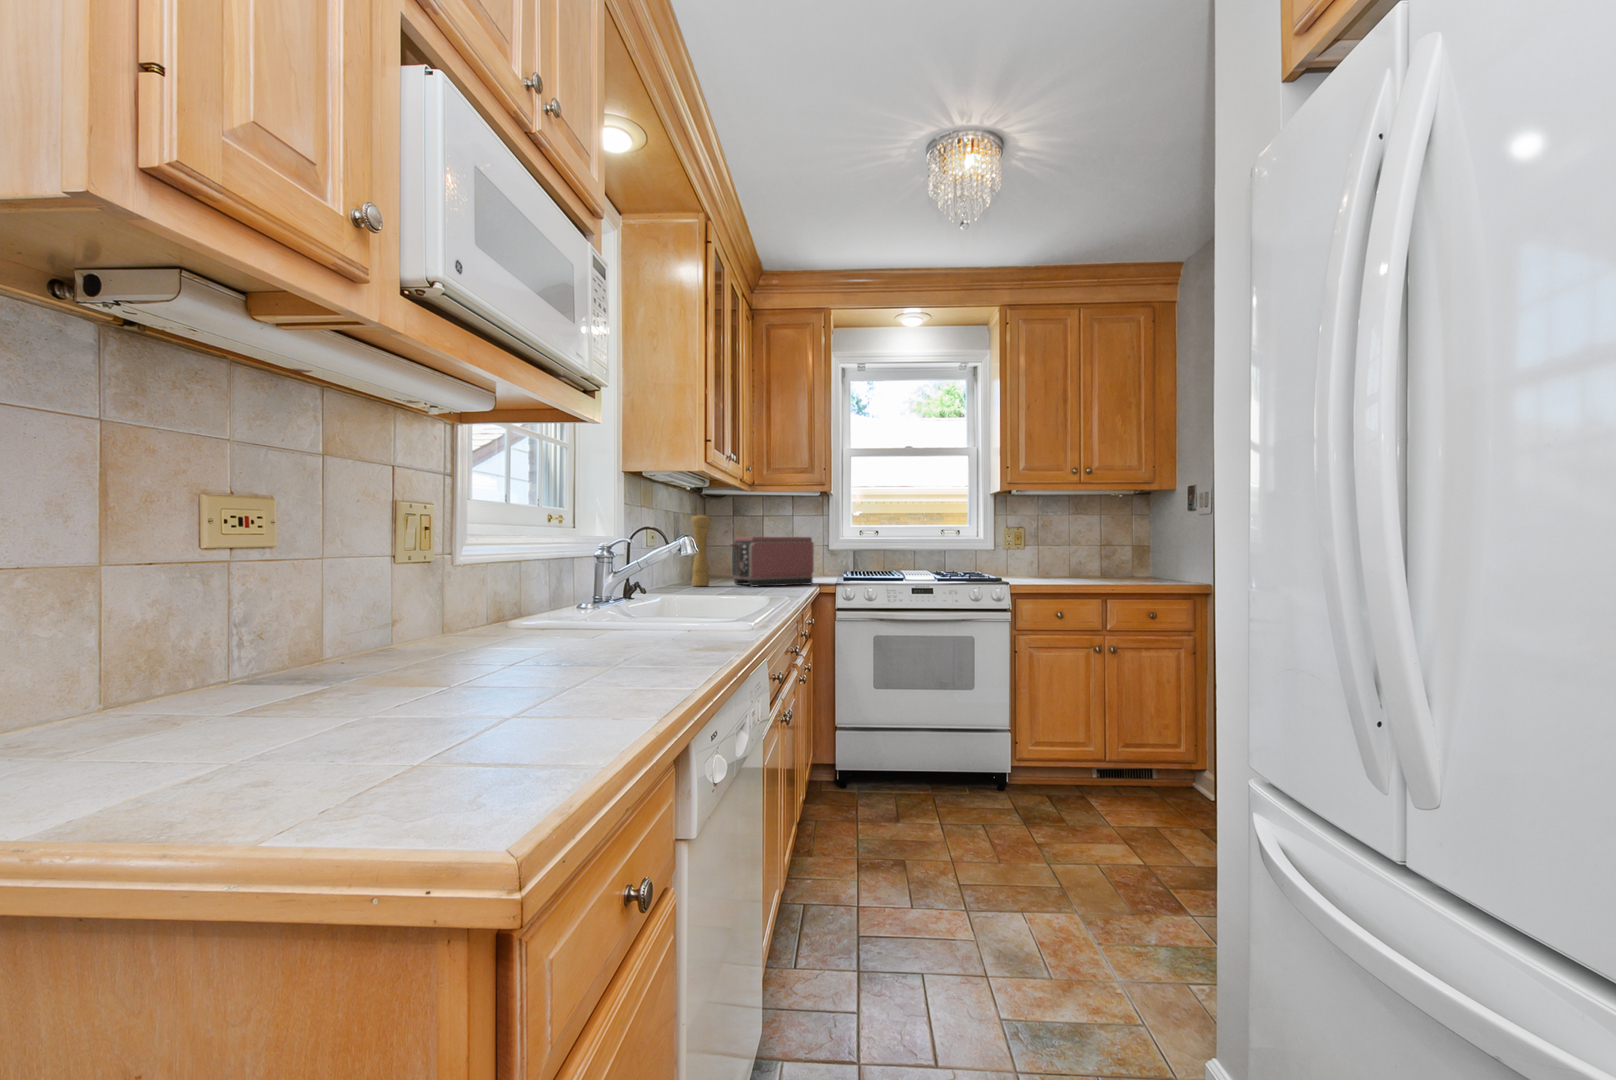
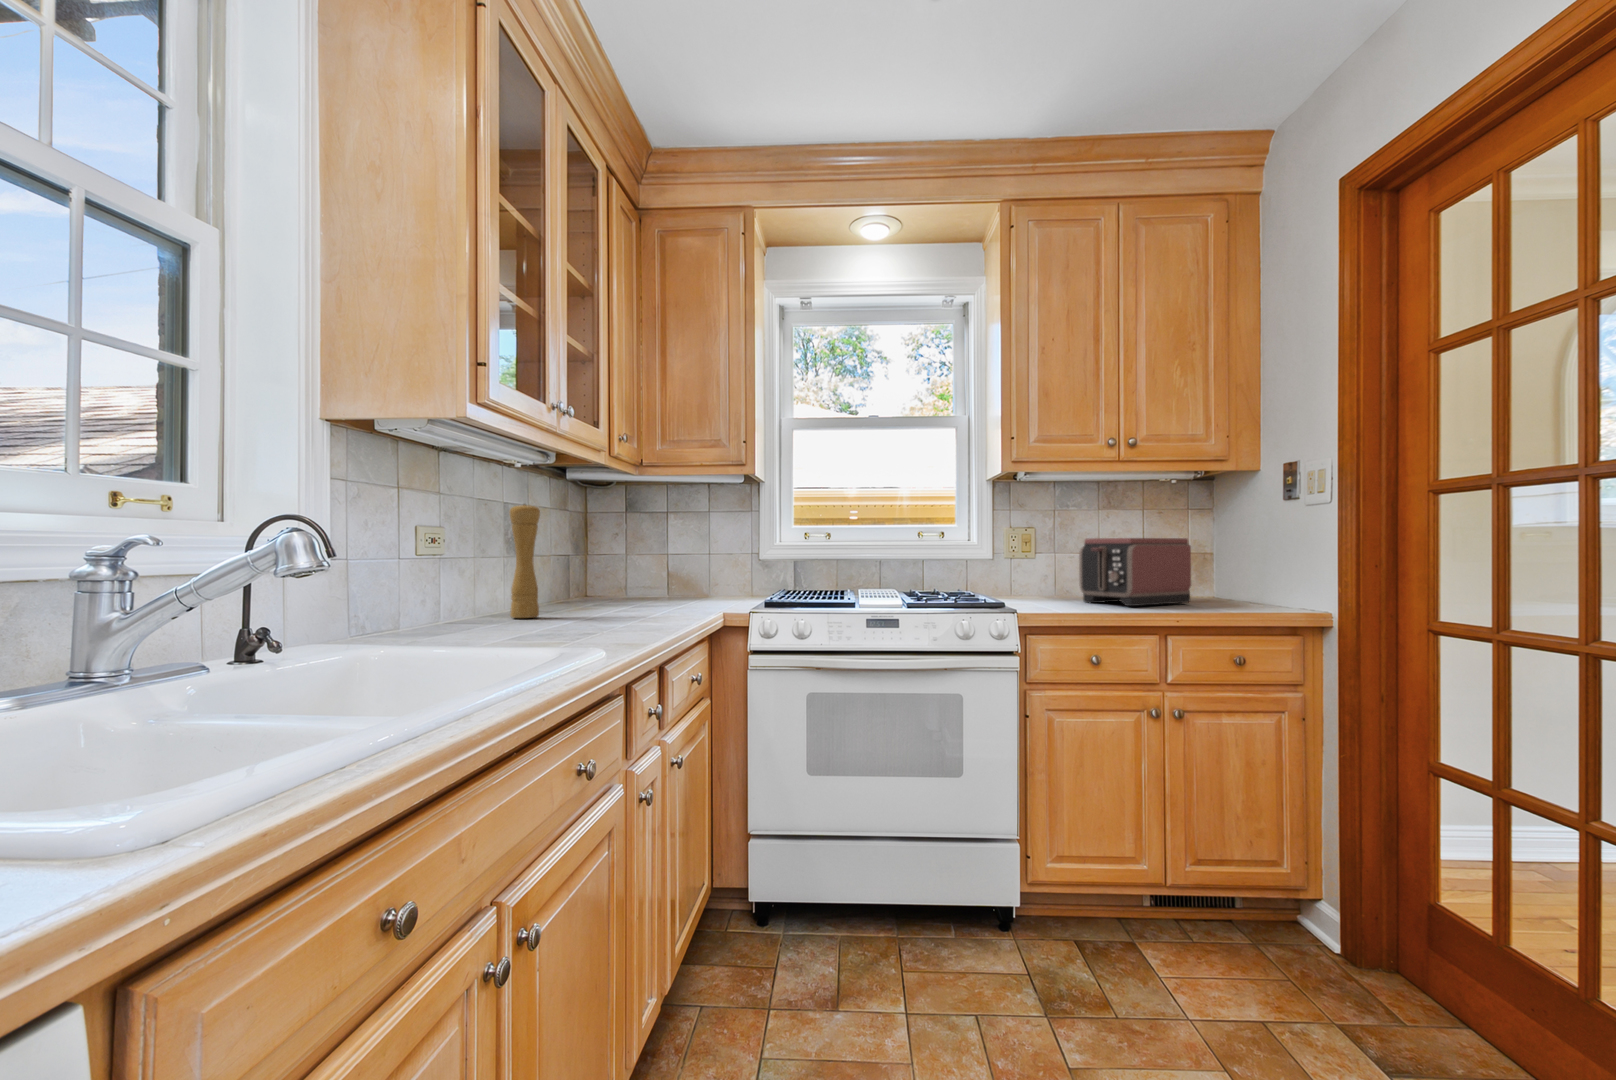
toaster: present [731,537,814,586] -> present [1079,538,1191,606]

